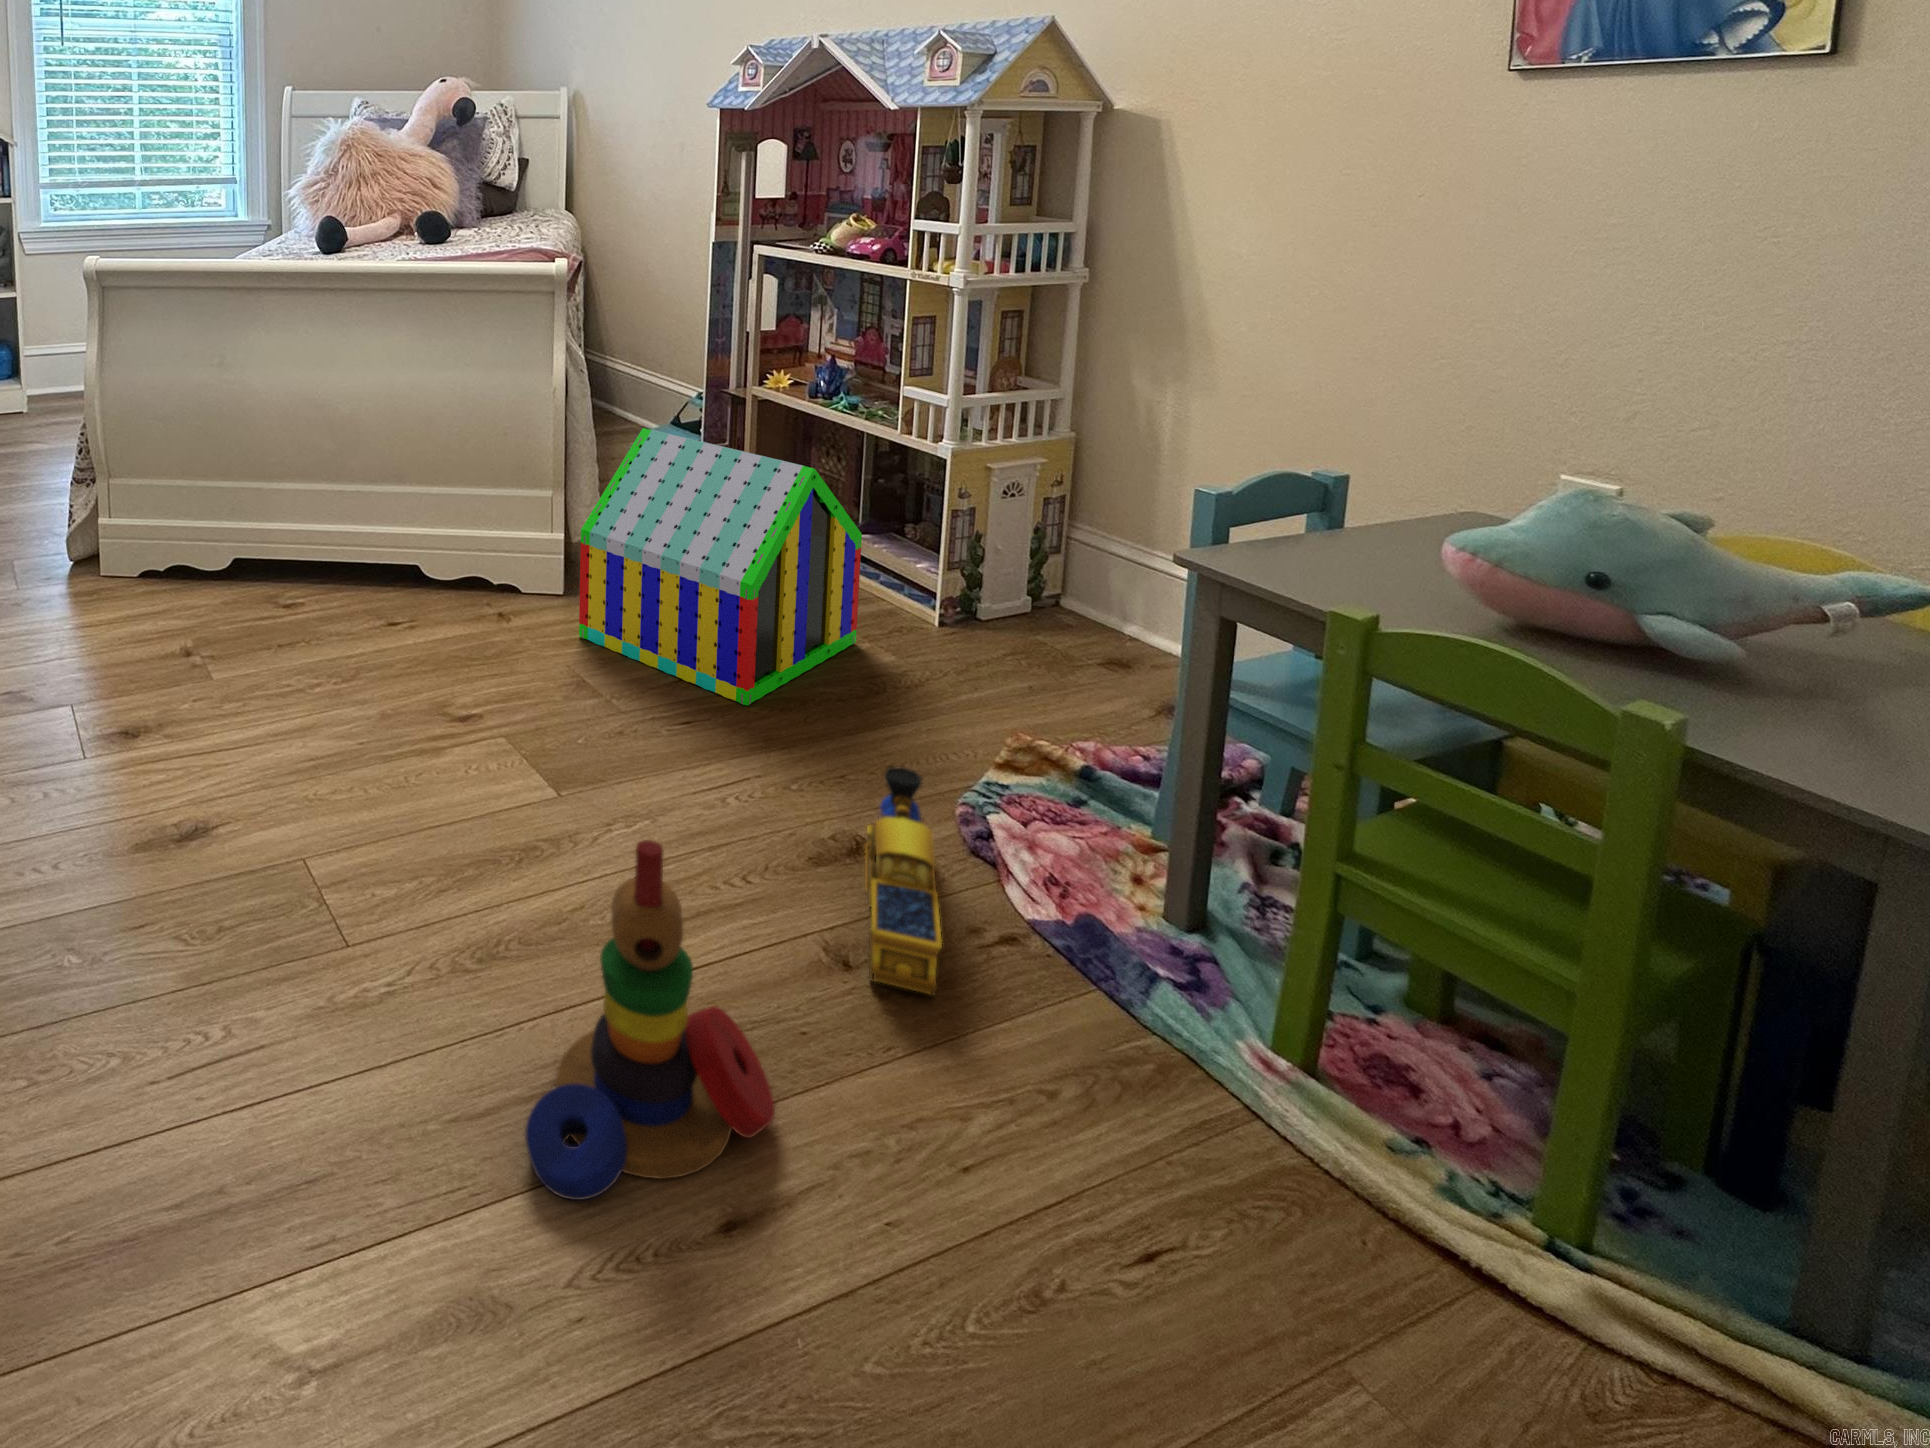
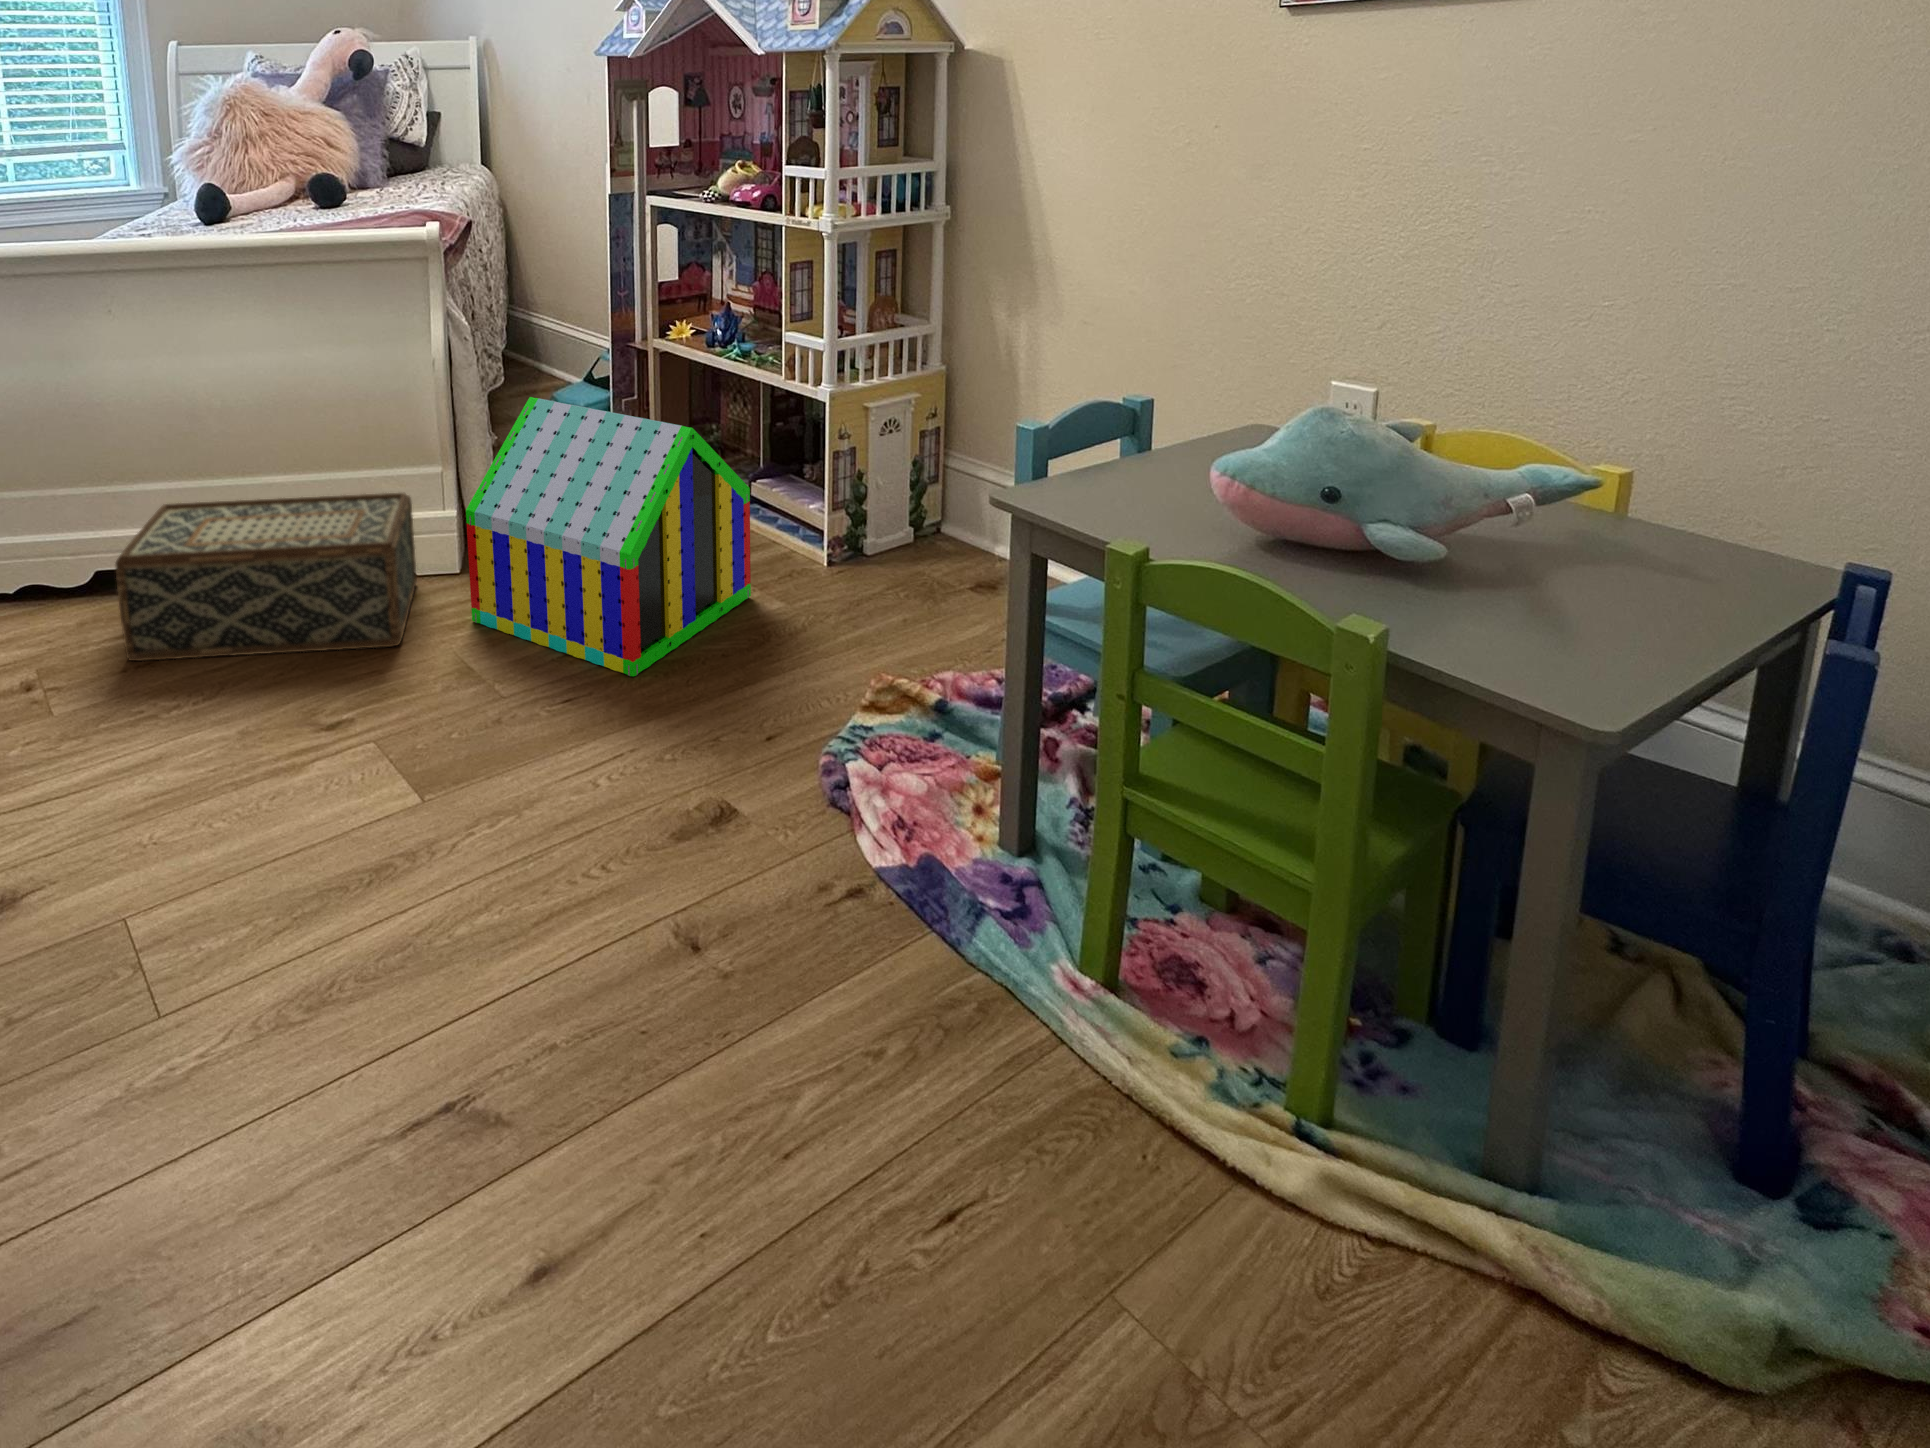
woven basket: none [266,500,522,651] -> present [115,493,417,661]
toy train: present [865,766,942,995] -> none [710,730,790,966]
stacking toy: present [525,840,775,1200] -> none [317,867,595,1272]

